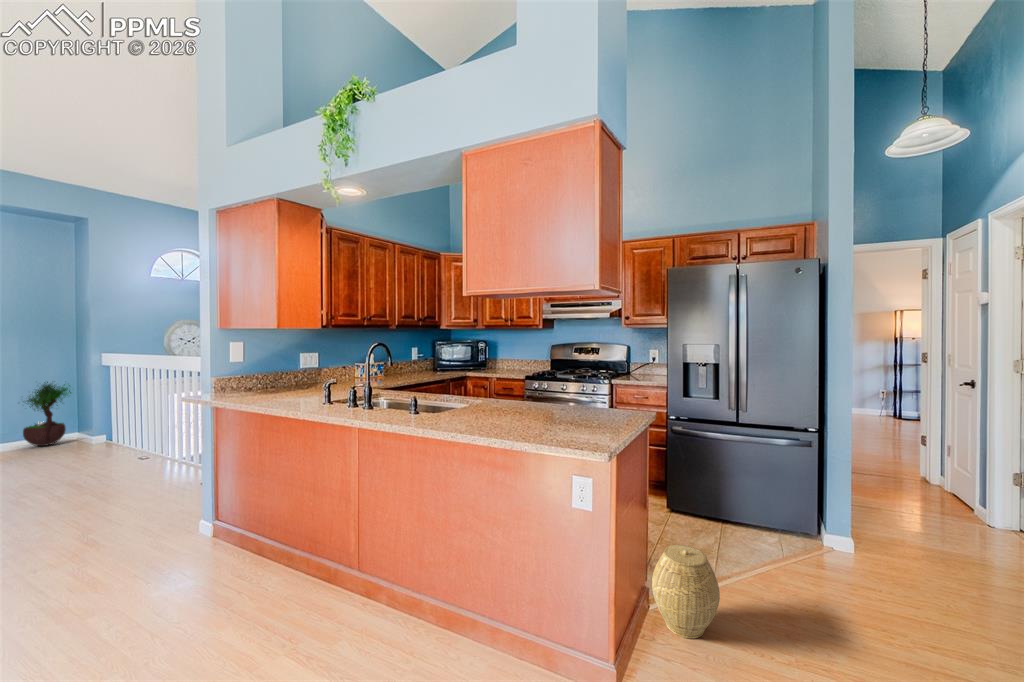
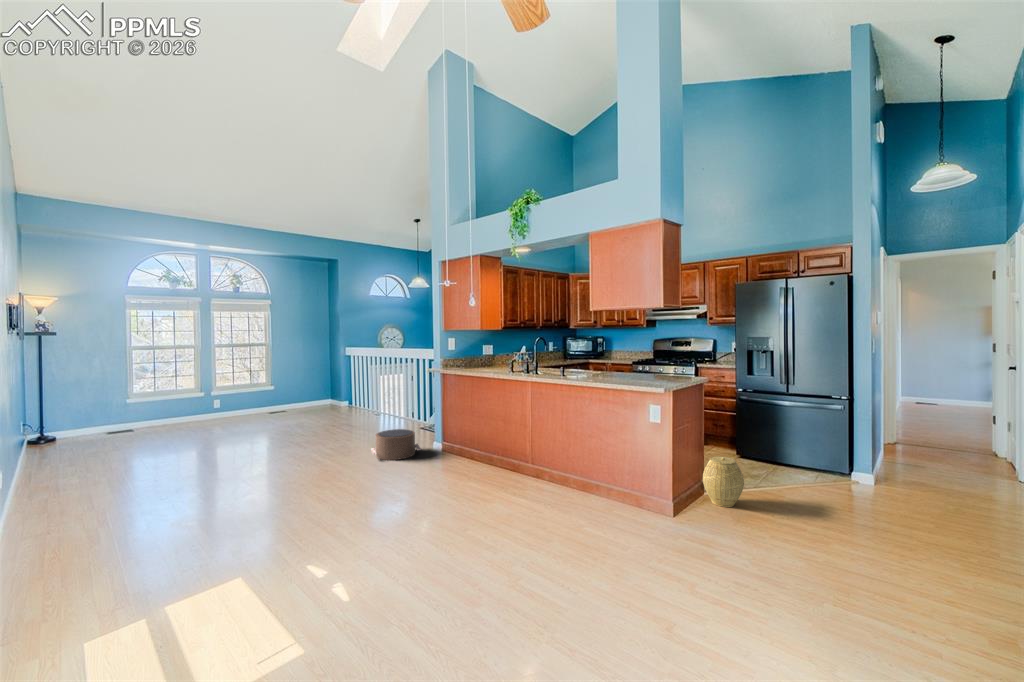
potted tree: present [23,382,71,446] -> none [306,362,332,406]
pouf: none [45,505,167,575] -> present [371,429,421,460]

